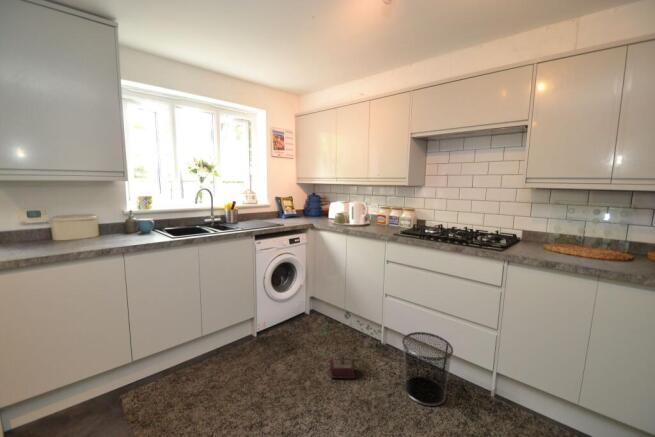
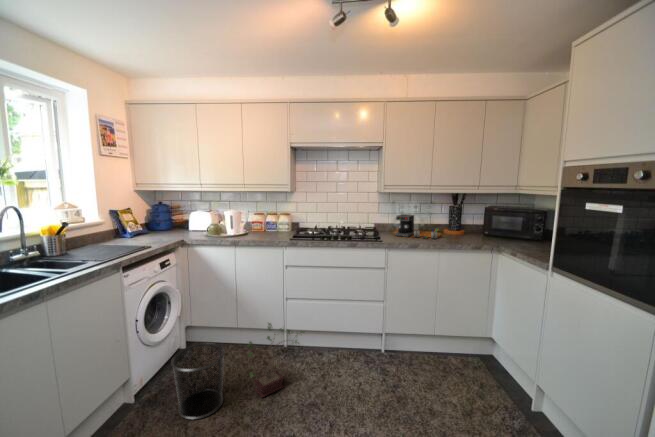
coffee maker: none [535,221,612,264] -> present [395,214,439,239]
waste bin: present [402,332,453,406] -> present [171,343,225,420]

